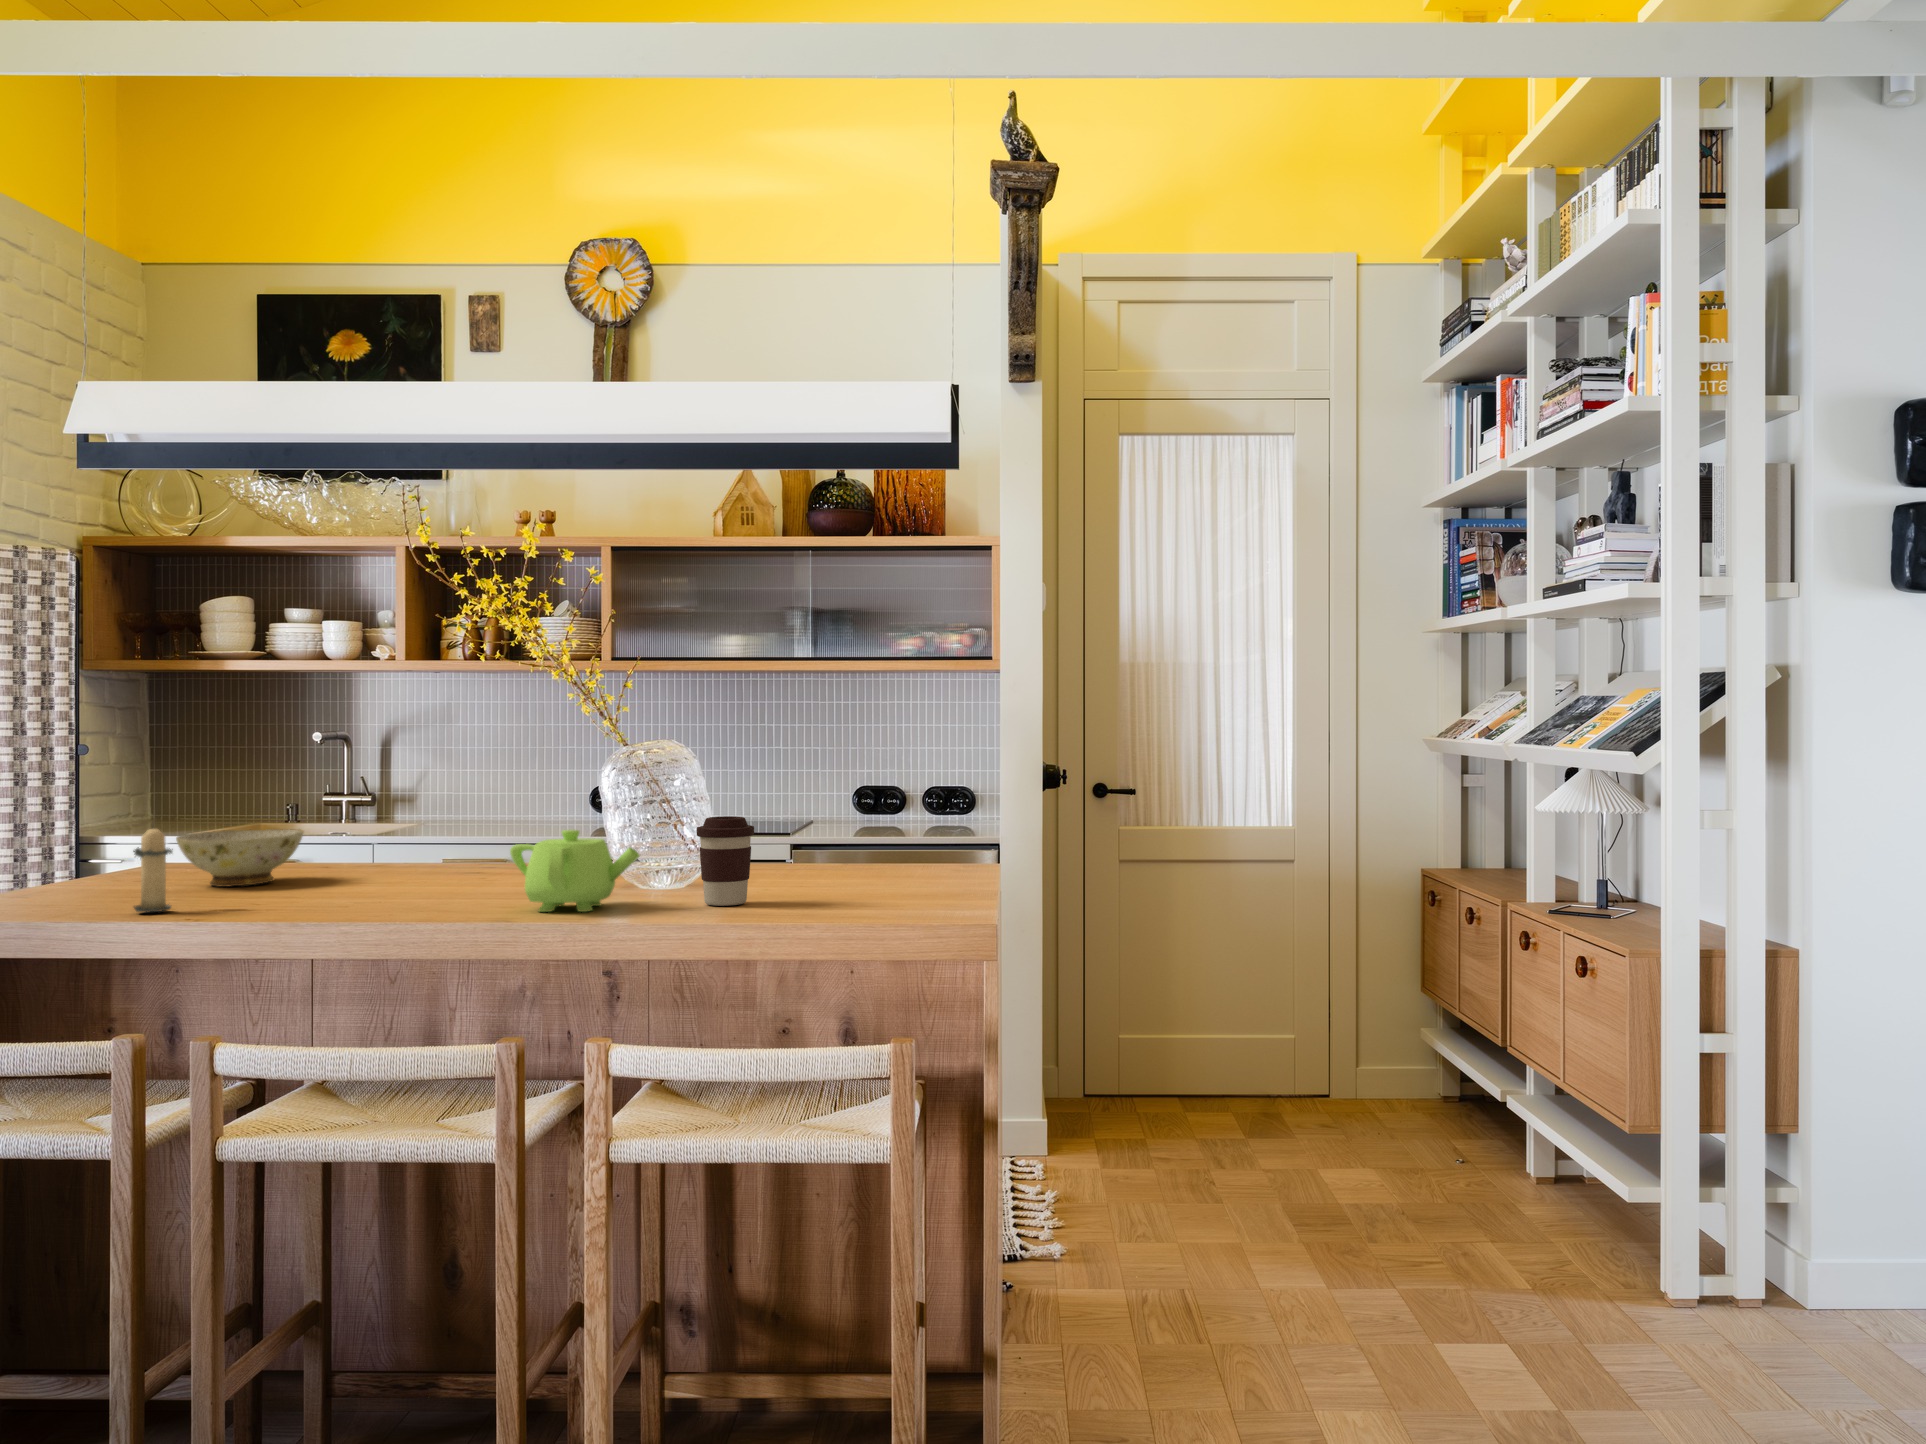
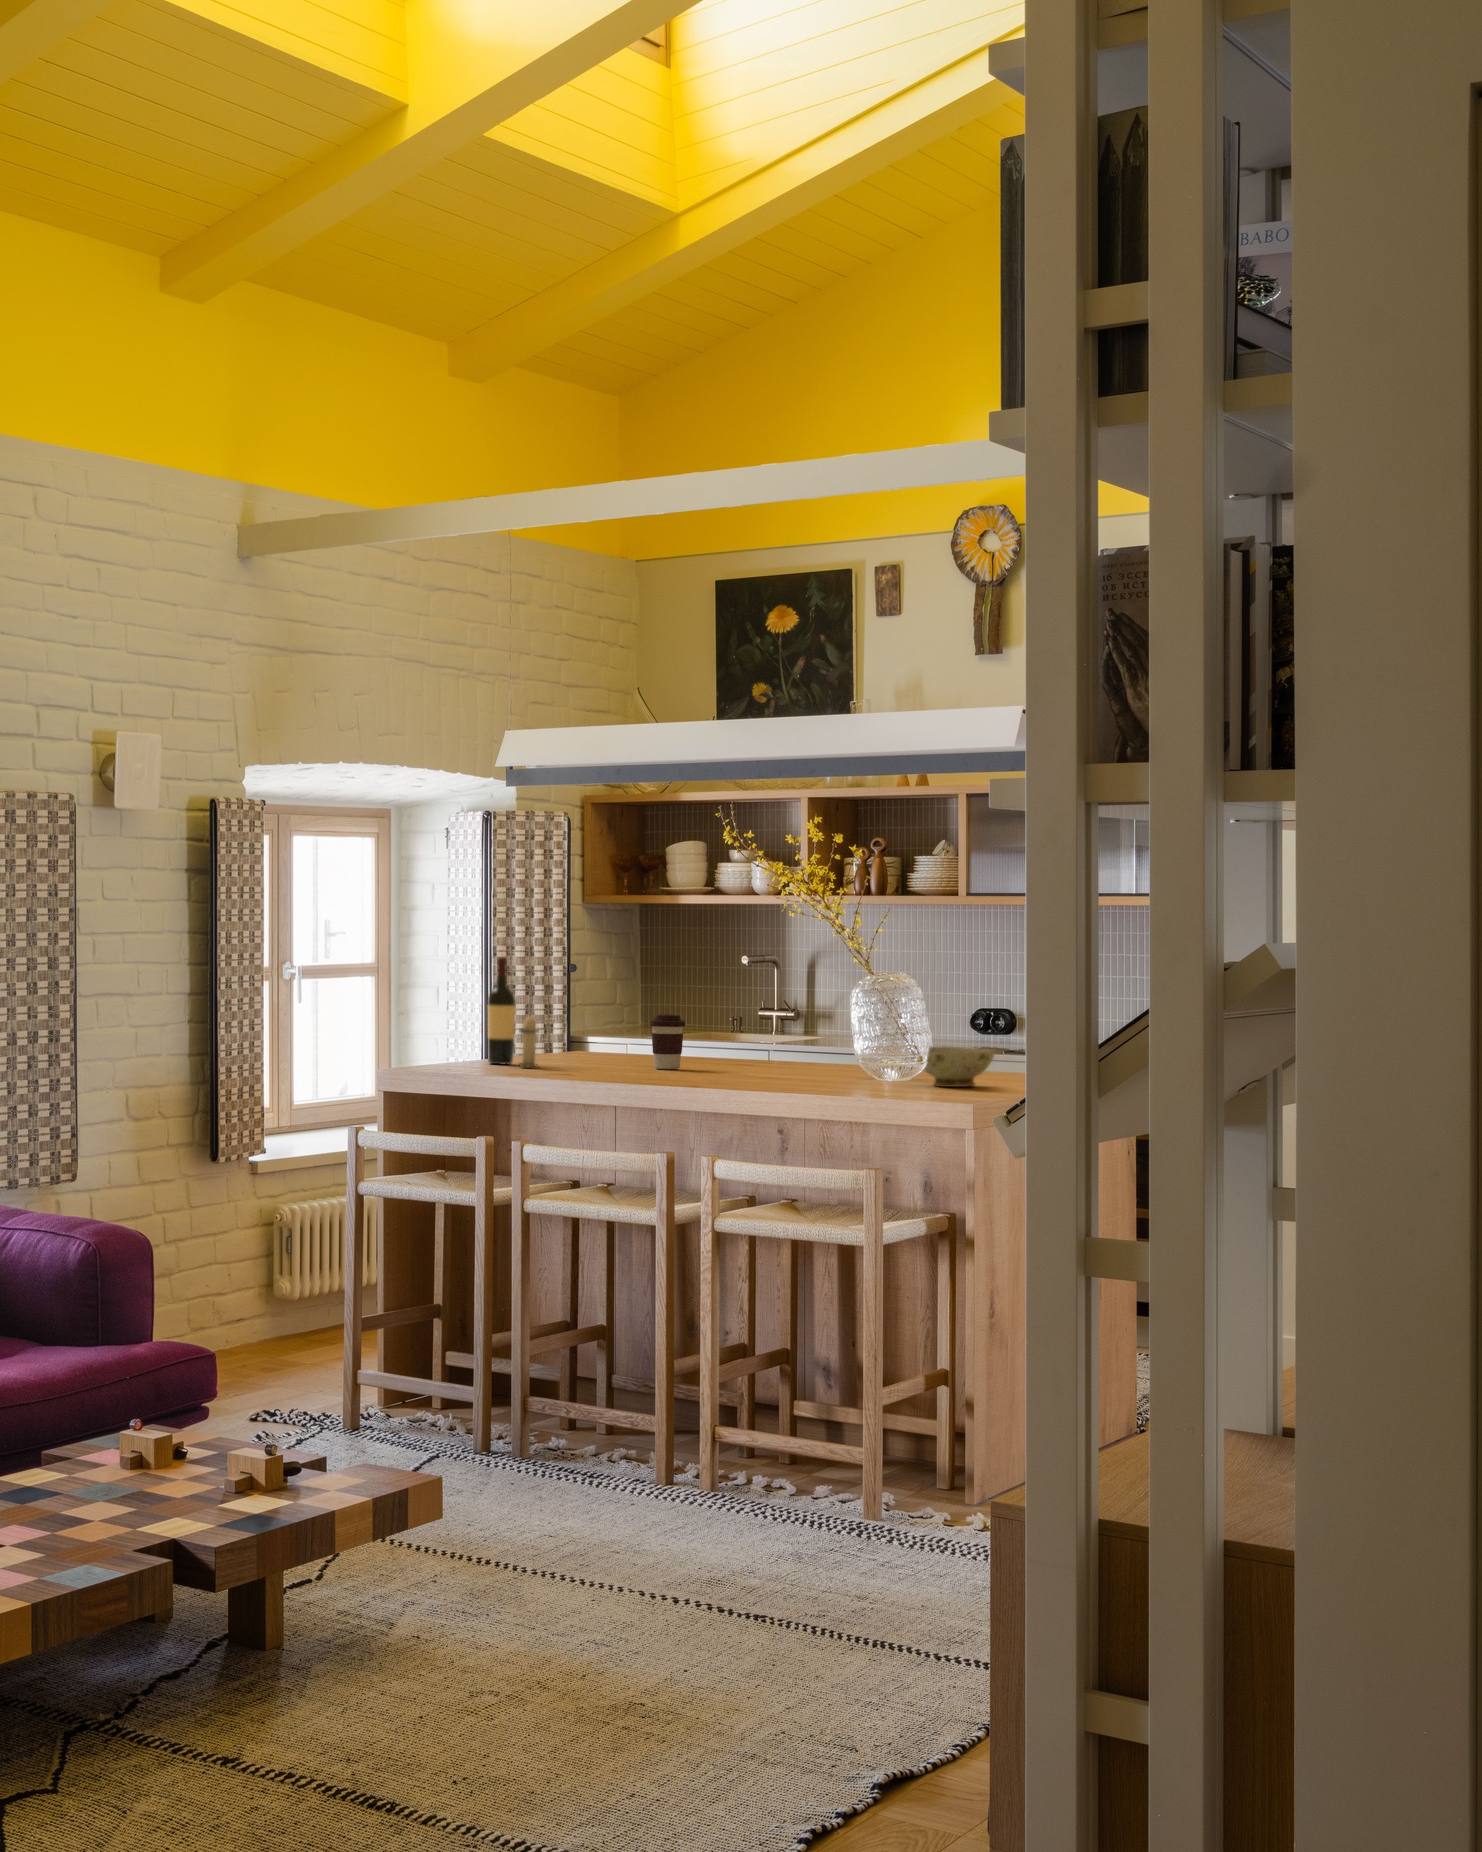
wine bottle: none [58,733,112,909] -> present [488,957,516,1064]
coffee cup: present [696,816,754,906] -> present [650,1014,685,1069]
ceramic bowl: present [176,829,304,887] -> present [925,1046,996,1087]
teapot: present [510,830,639,912] -> none [709,1030,781,1083]

